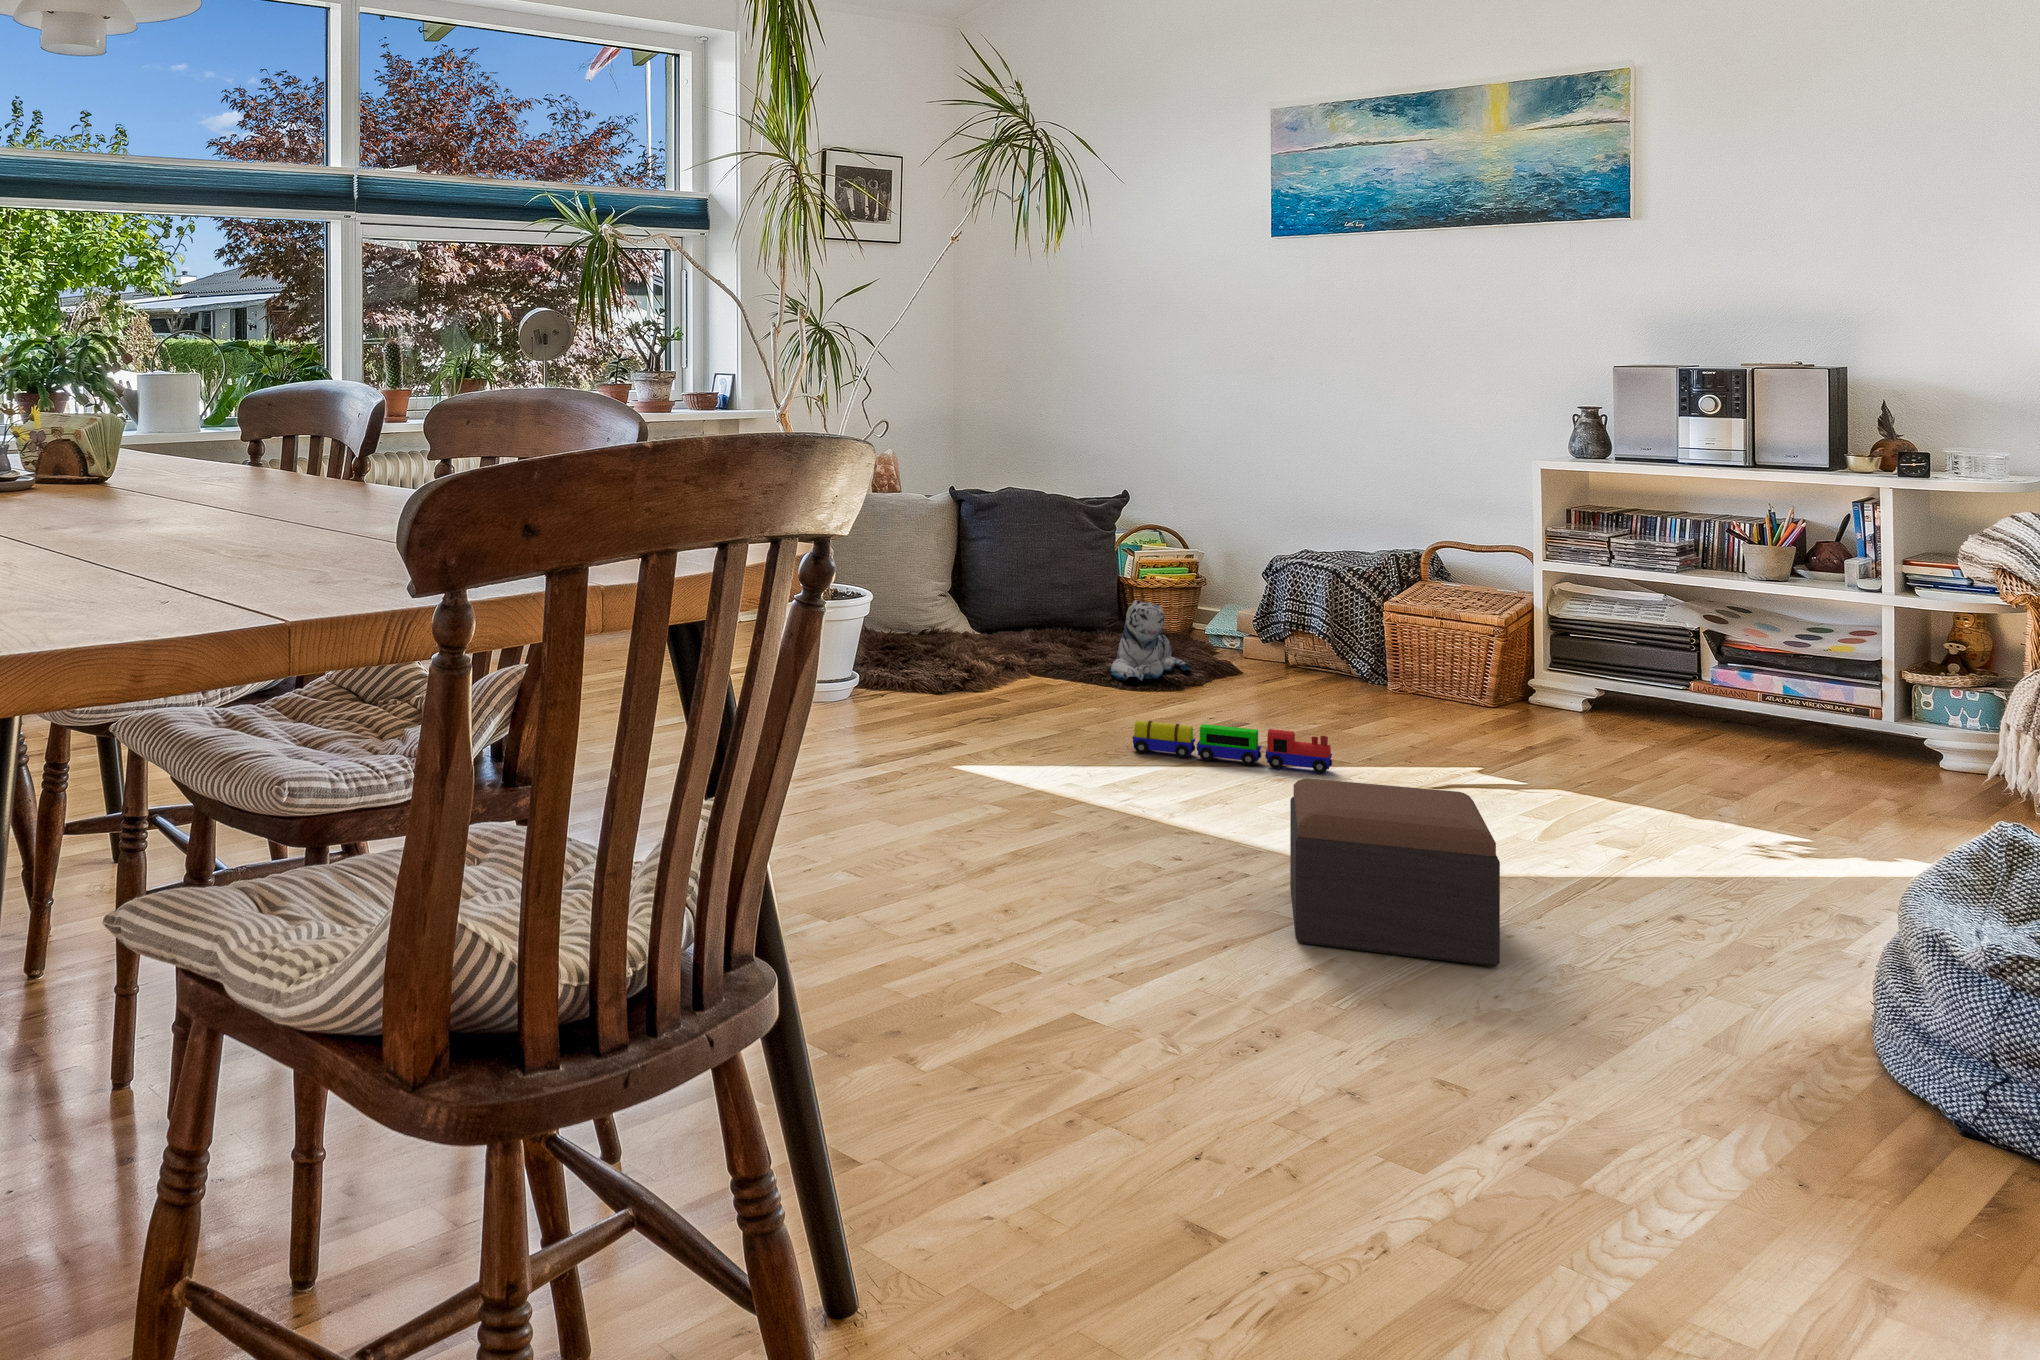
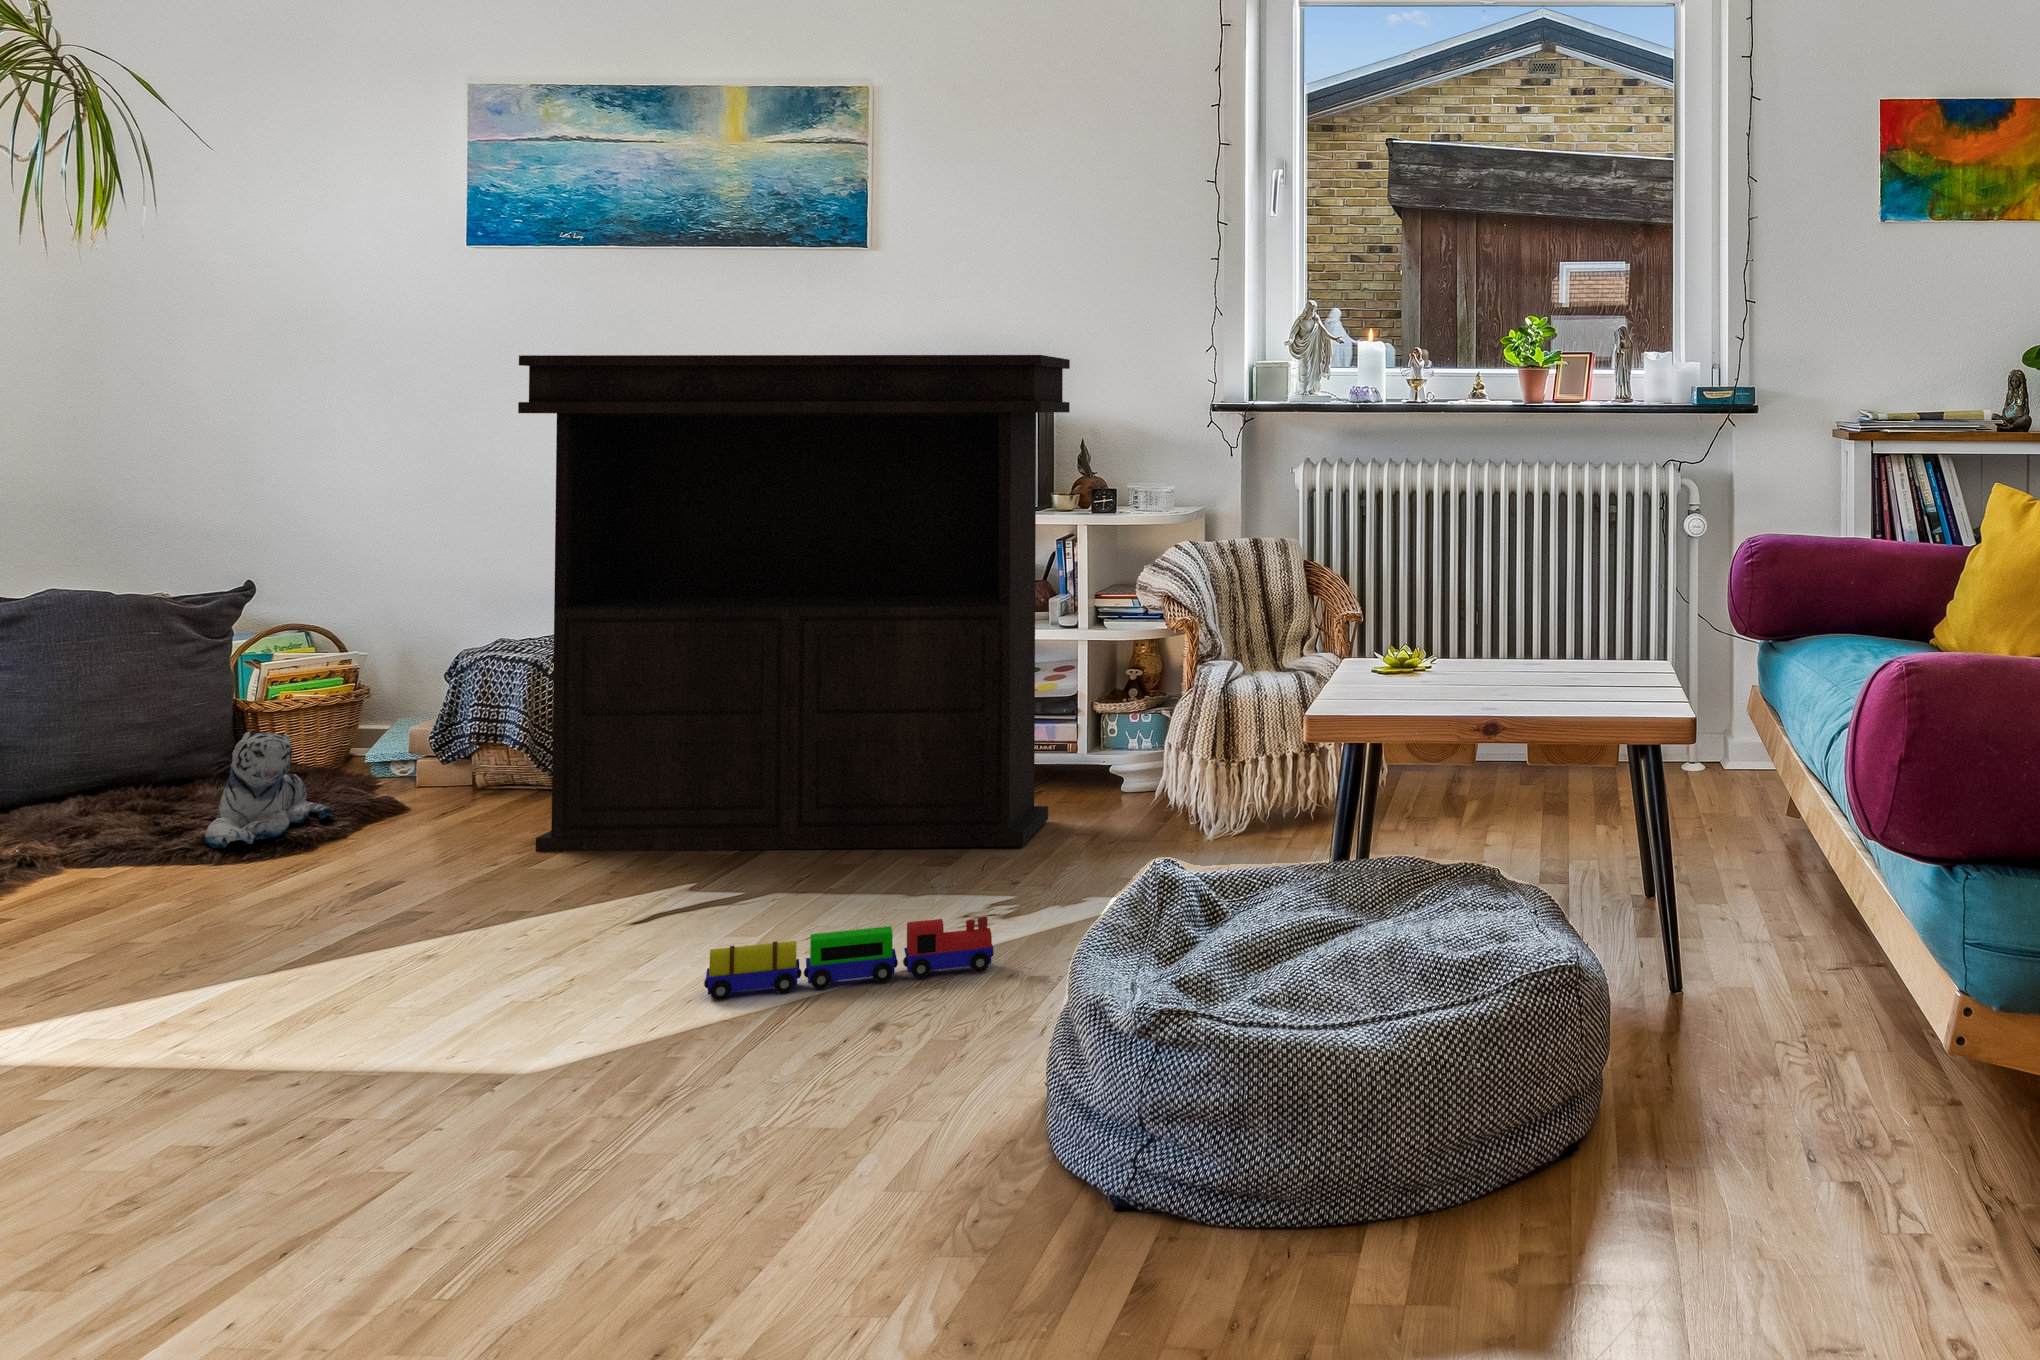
console table: none [1329,321,1872,798] -> present [518,355,1070,852]
toy train: present [1132,721,1333,774] -> present [704,917,994,1001]
footstool: present [1290,778,1500,967] -> none [381,935,664,1208]

